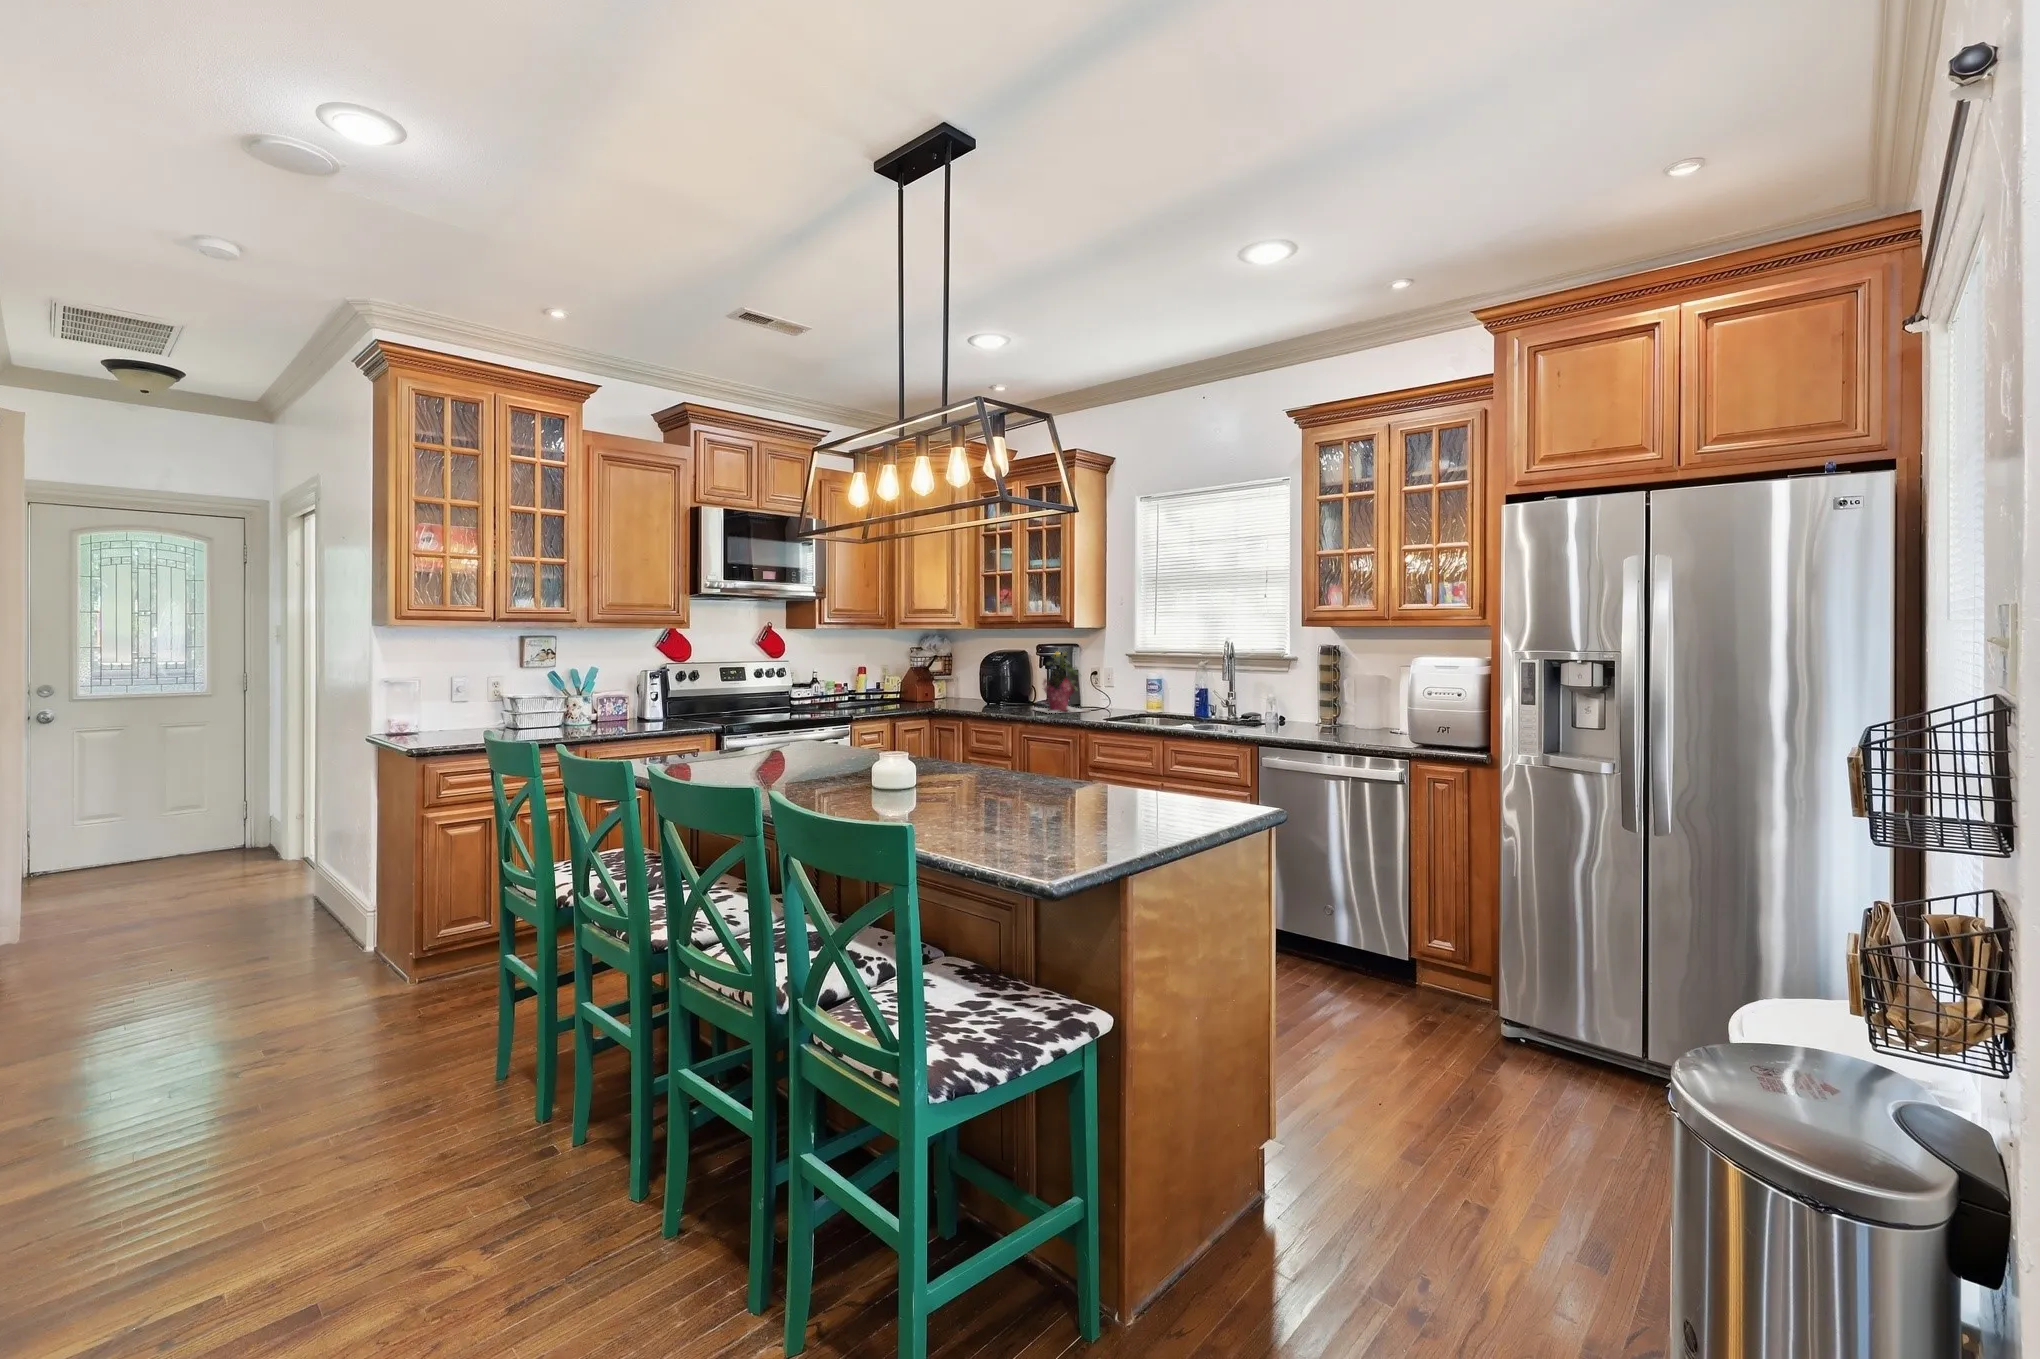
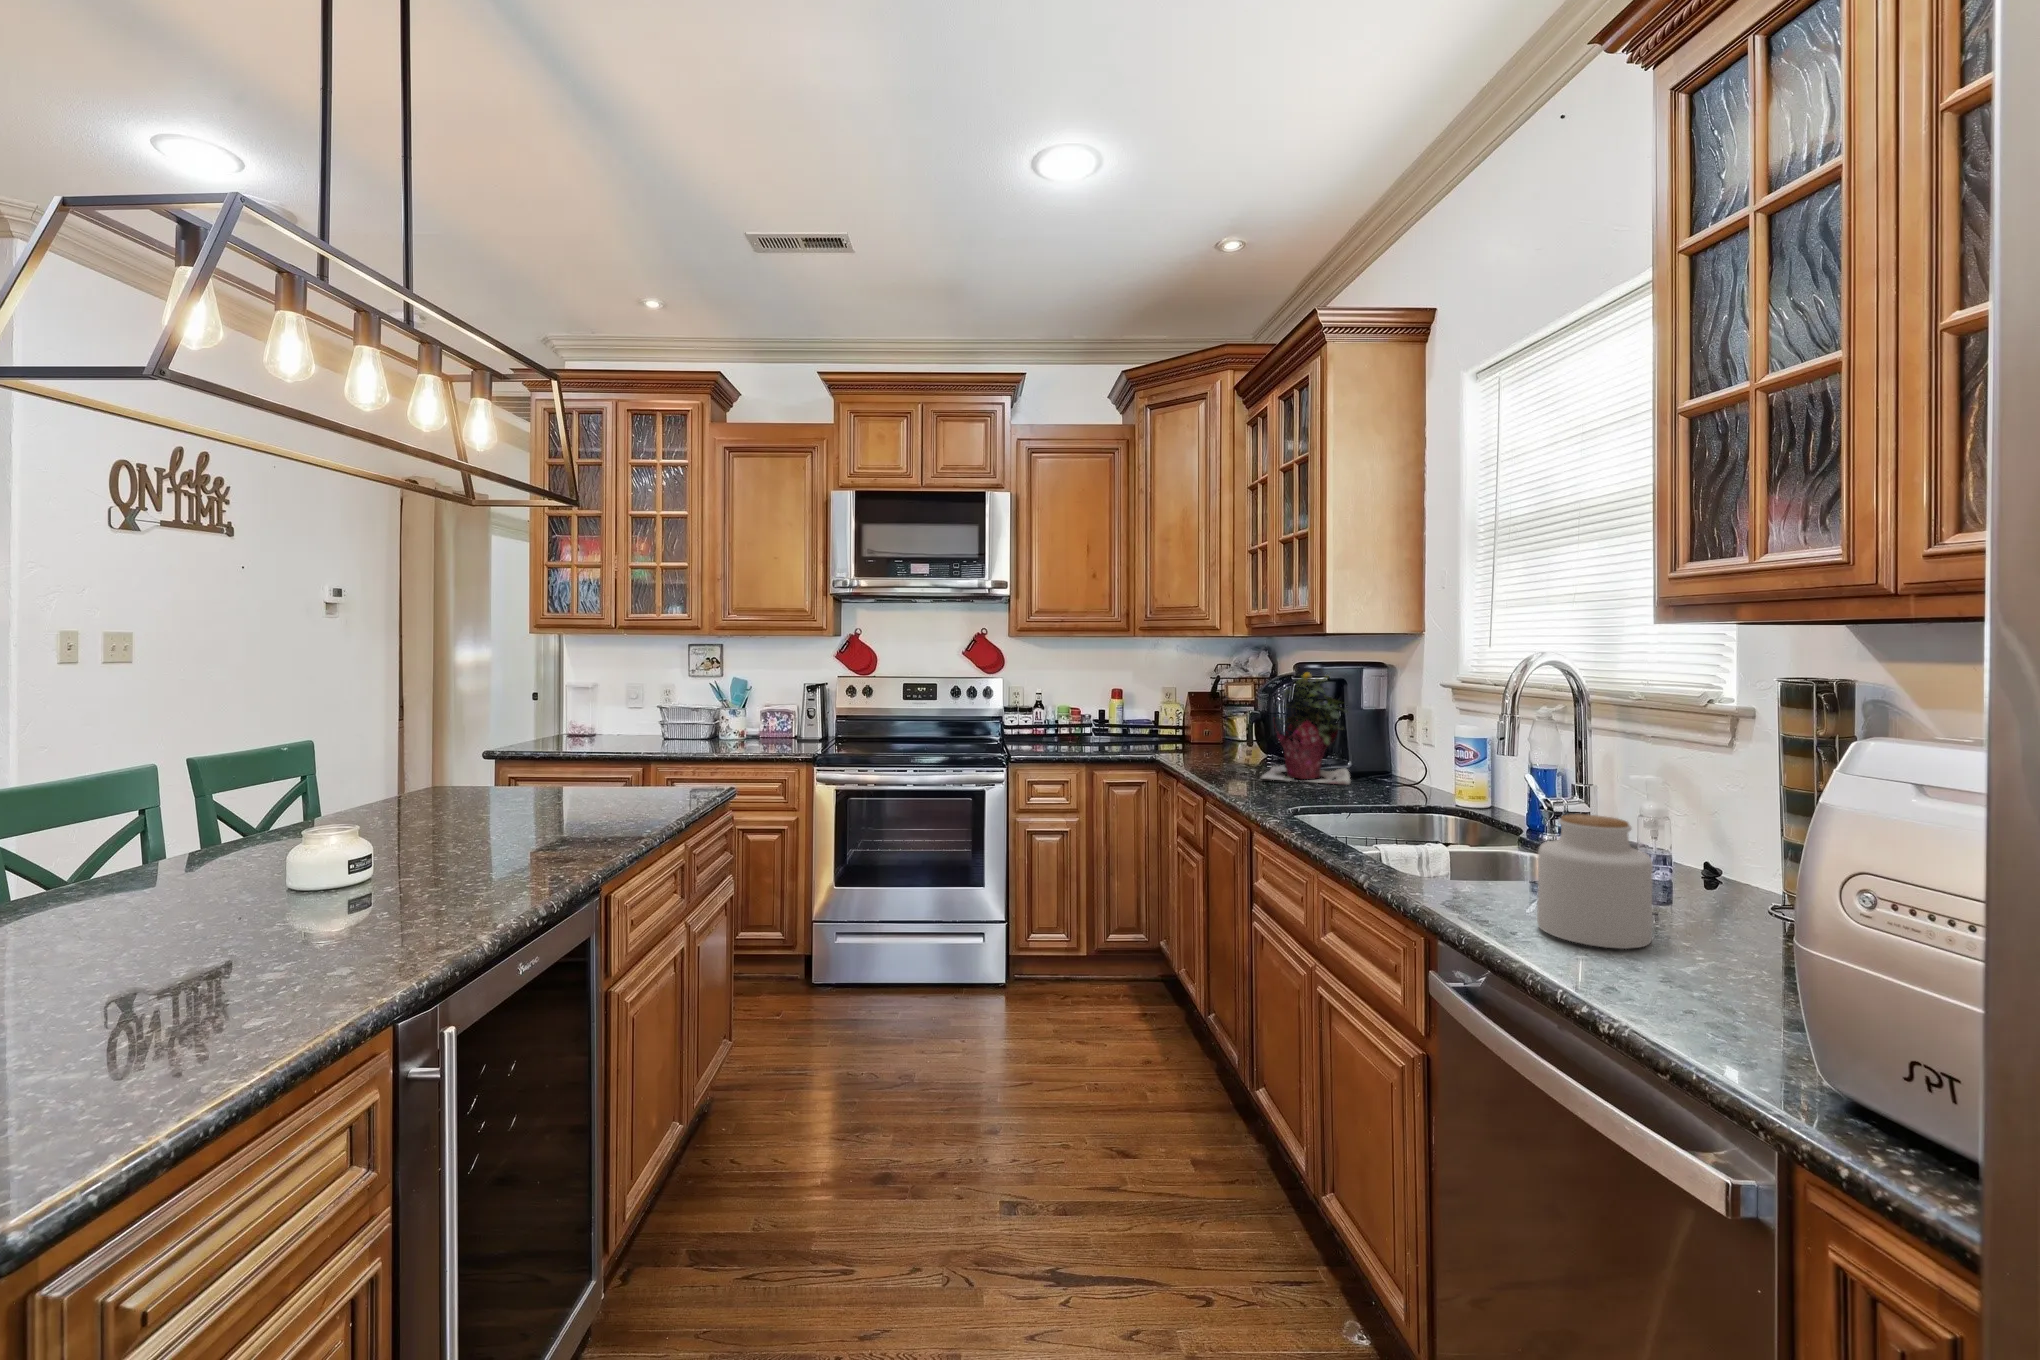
jar: none [1281,694,1316,736] -> present [1537,814,1653,949]

